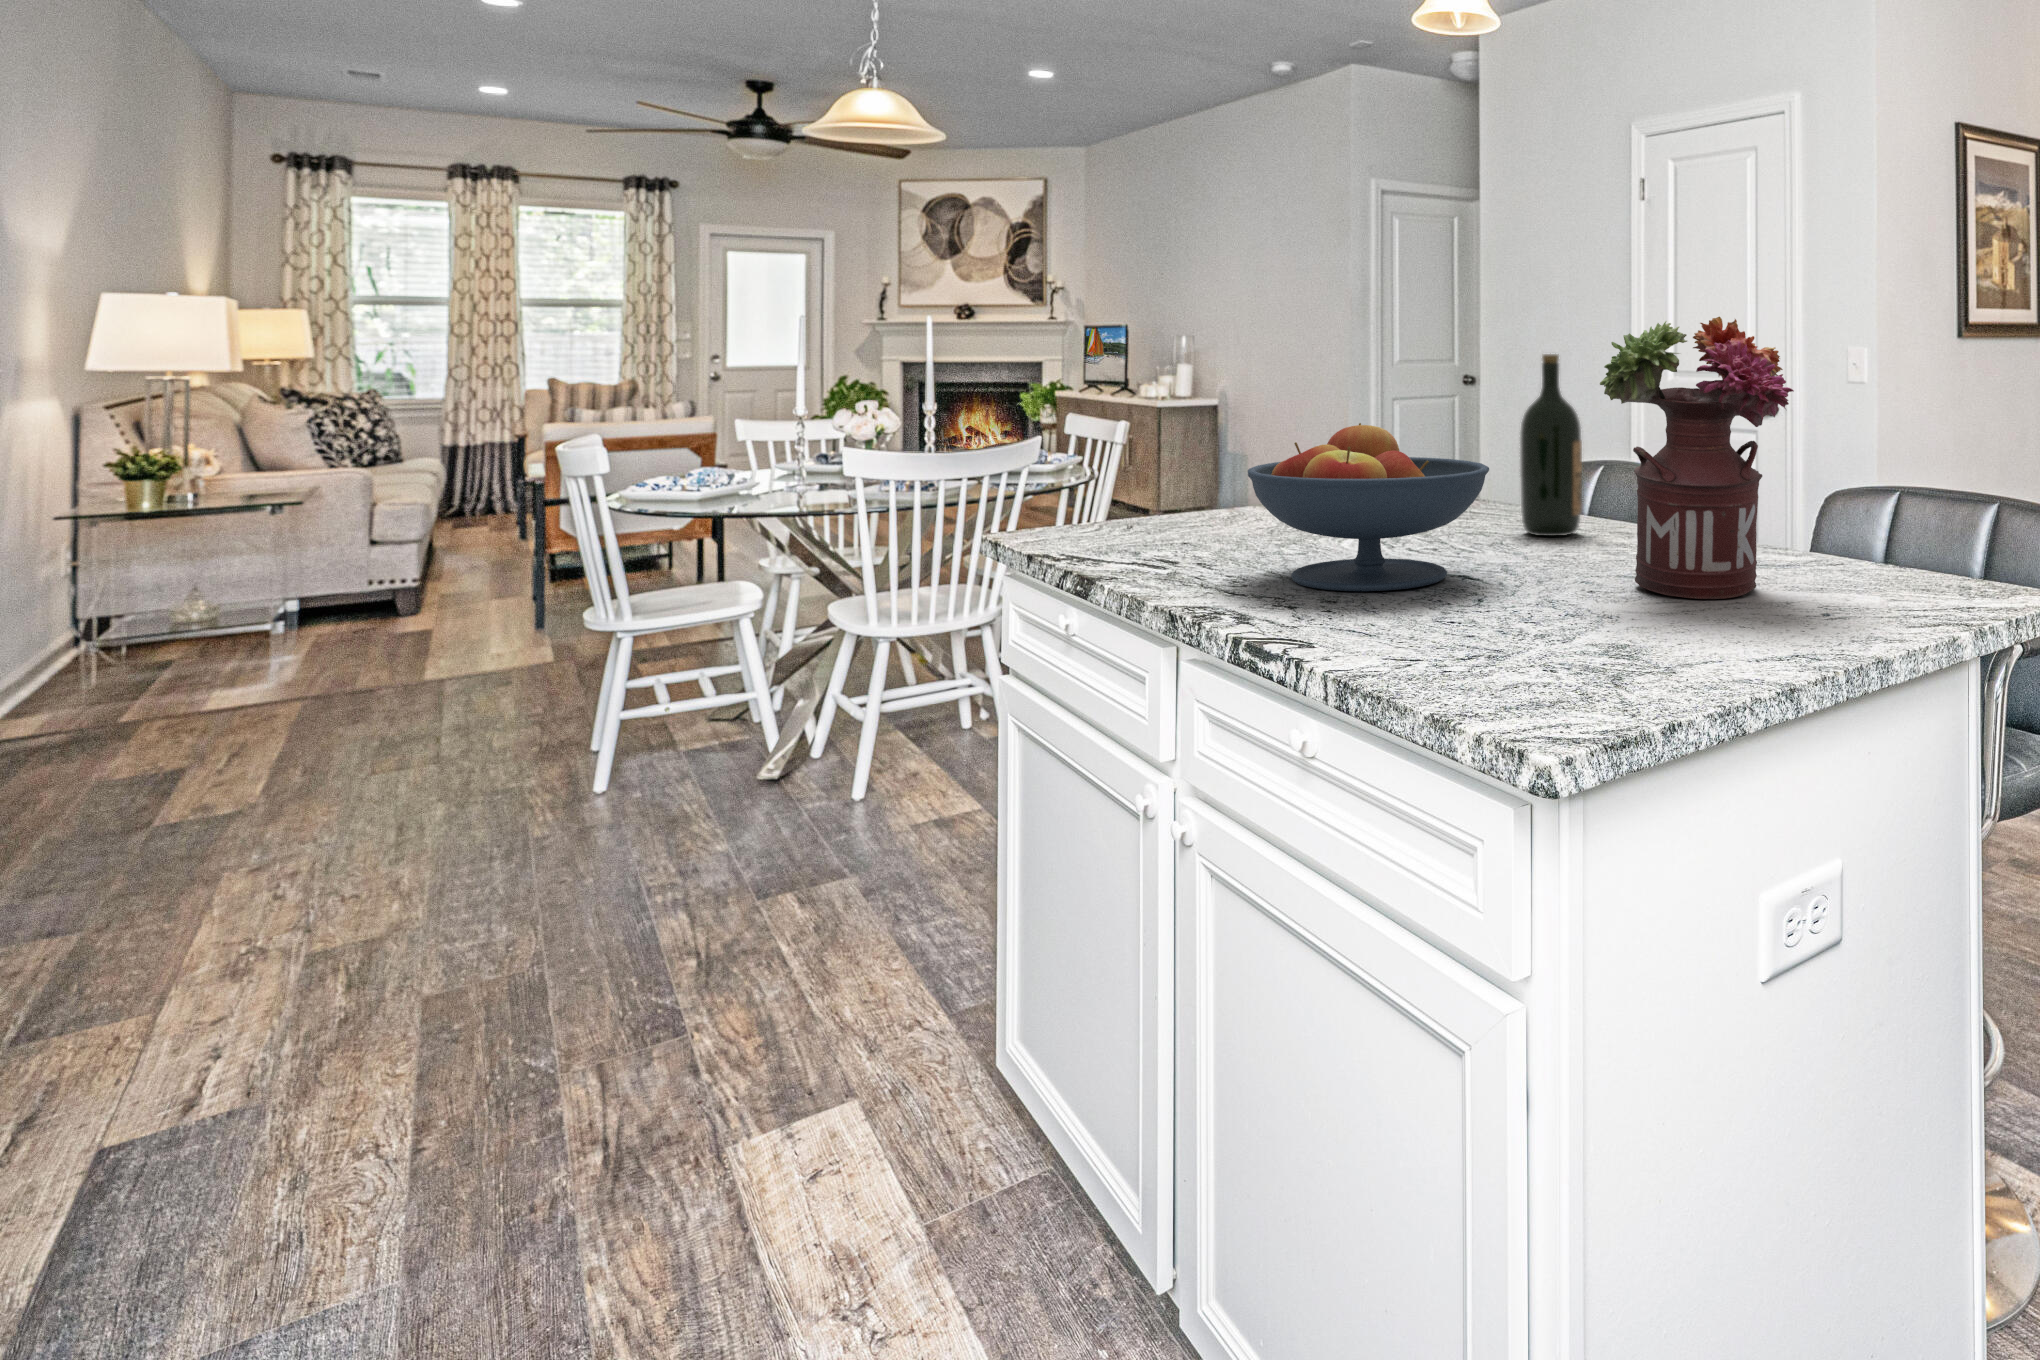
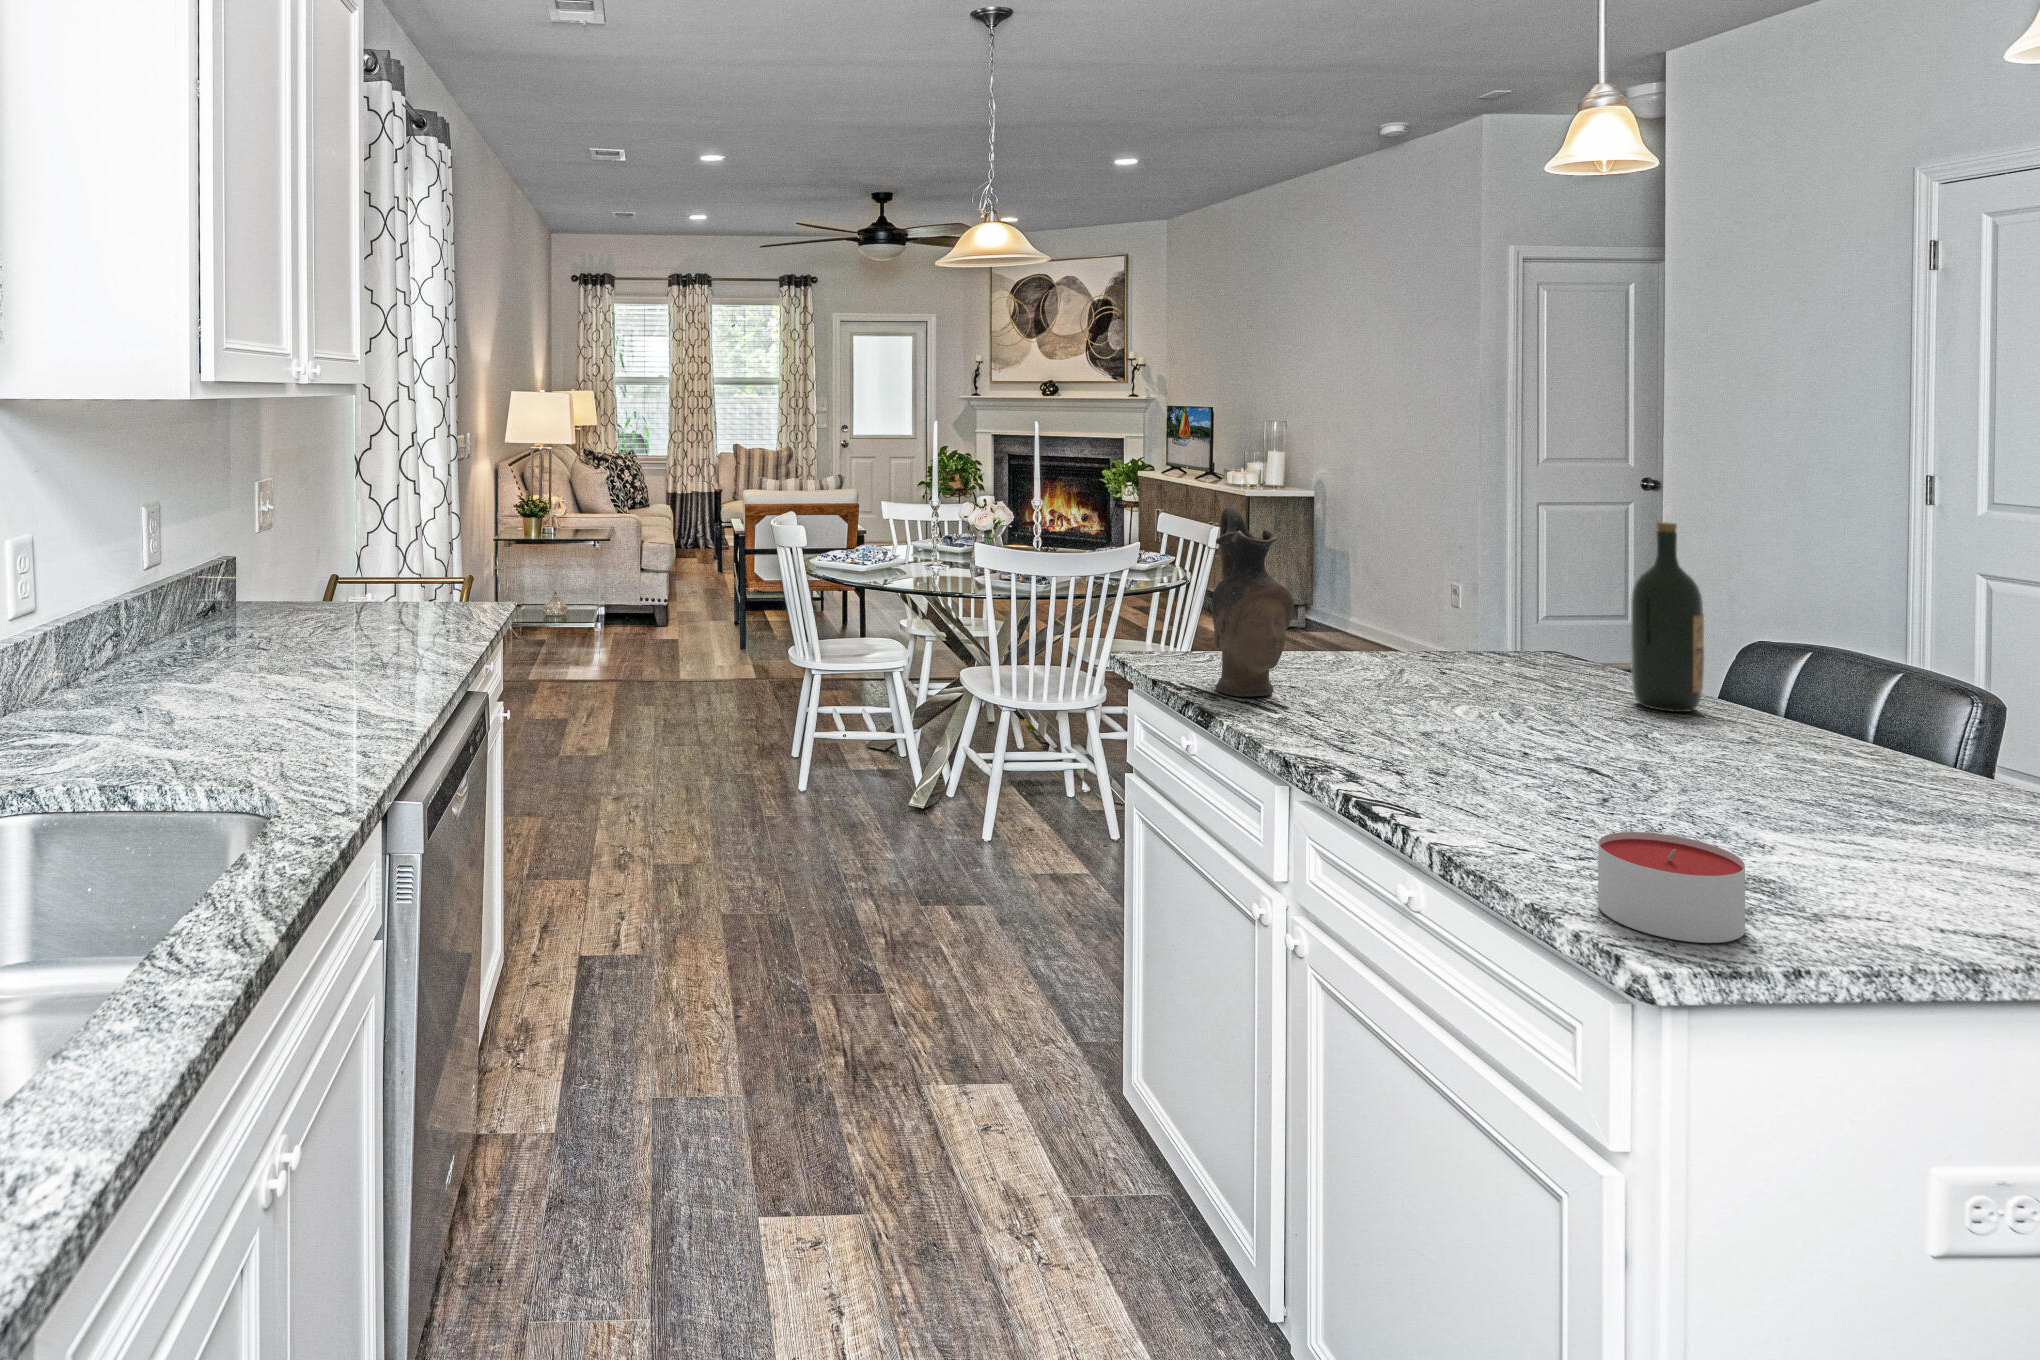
flower arrangement: present [1600,317,1794,599] -> none [1721,521,1962,823]
ceramic pitcher: none [1095,350,1187,563] -> present [1211,506,1294,696]
fruit bowl: present [1248,423,1489,591] -> none [1353,591,1596,761]
candle: none [1491,616,1630,719] -> present [1598,832,1745,943]

